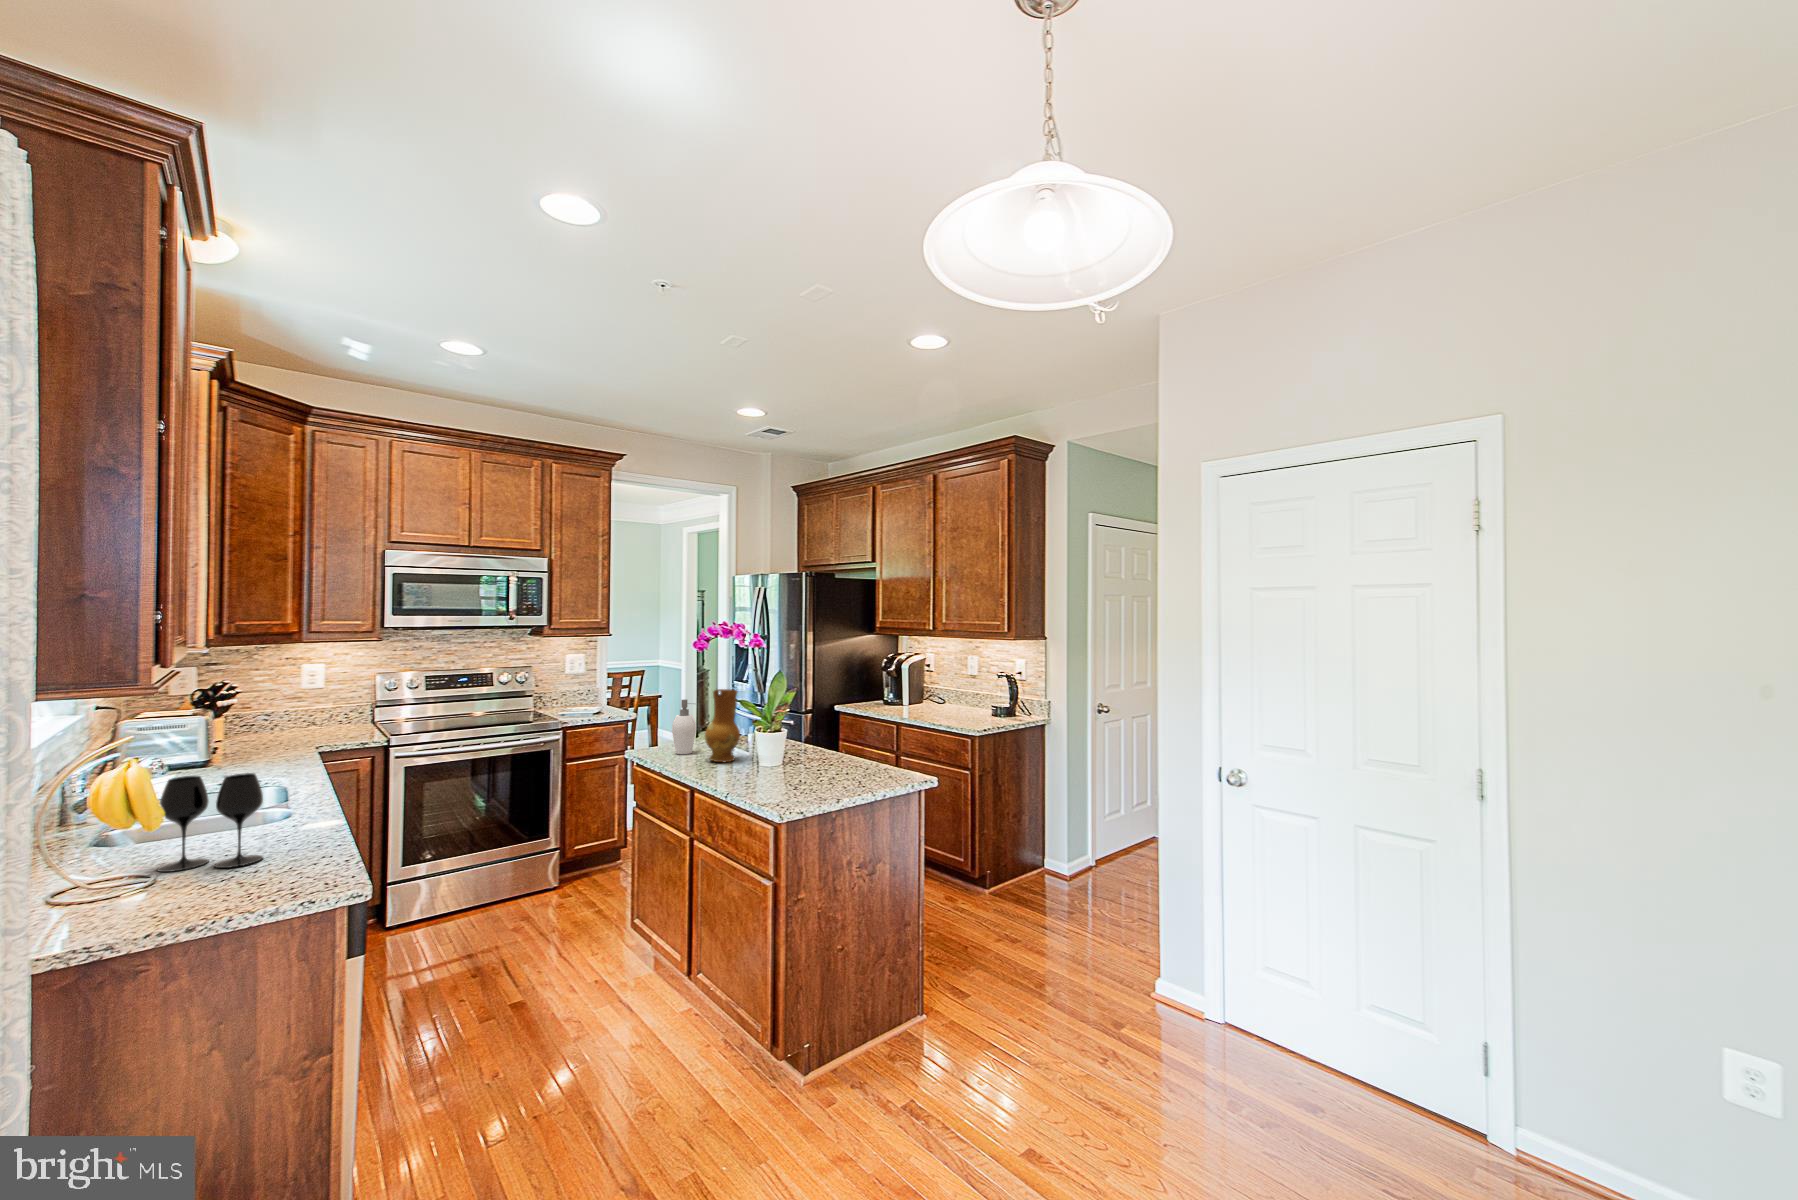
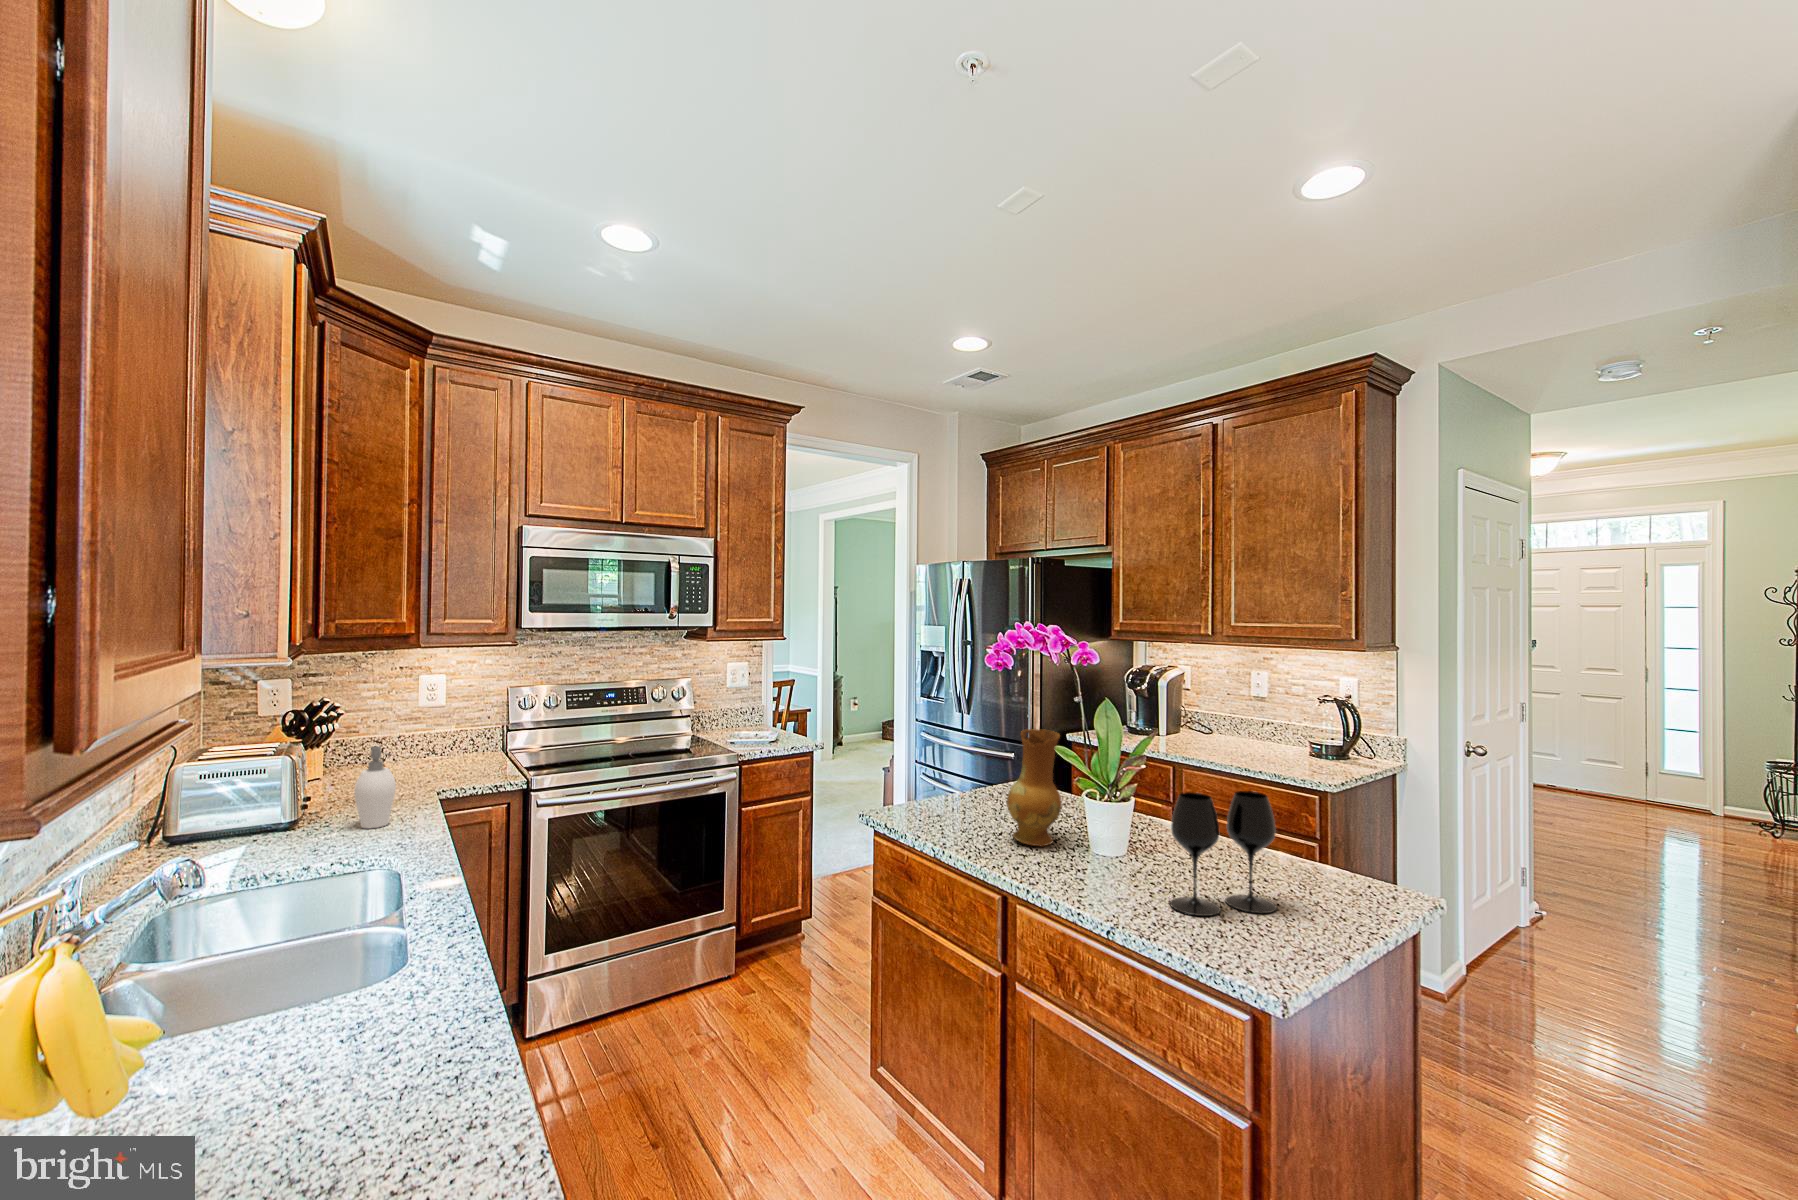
soap dispenser: present [672,699,696,754] -> present [354,746,396,828]
wine glass: present [157,773,263,872] -> present [1170,791,1277,916]

